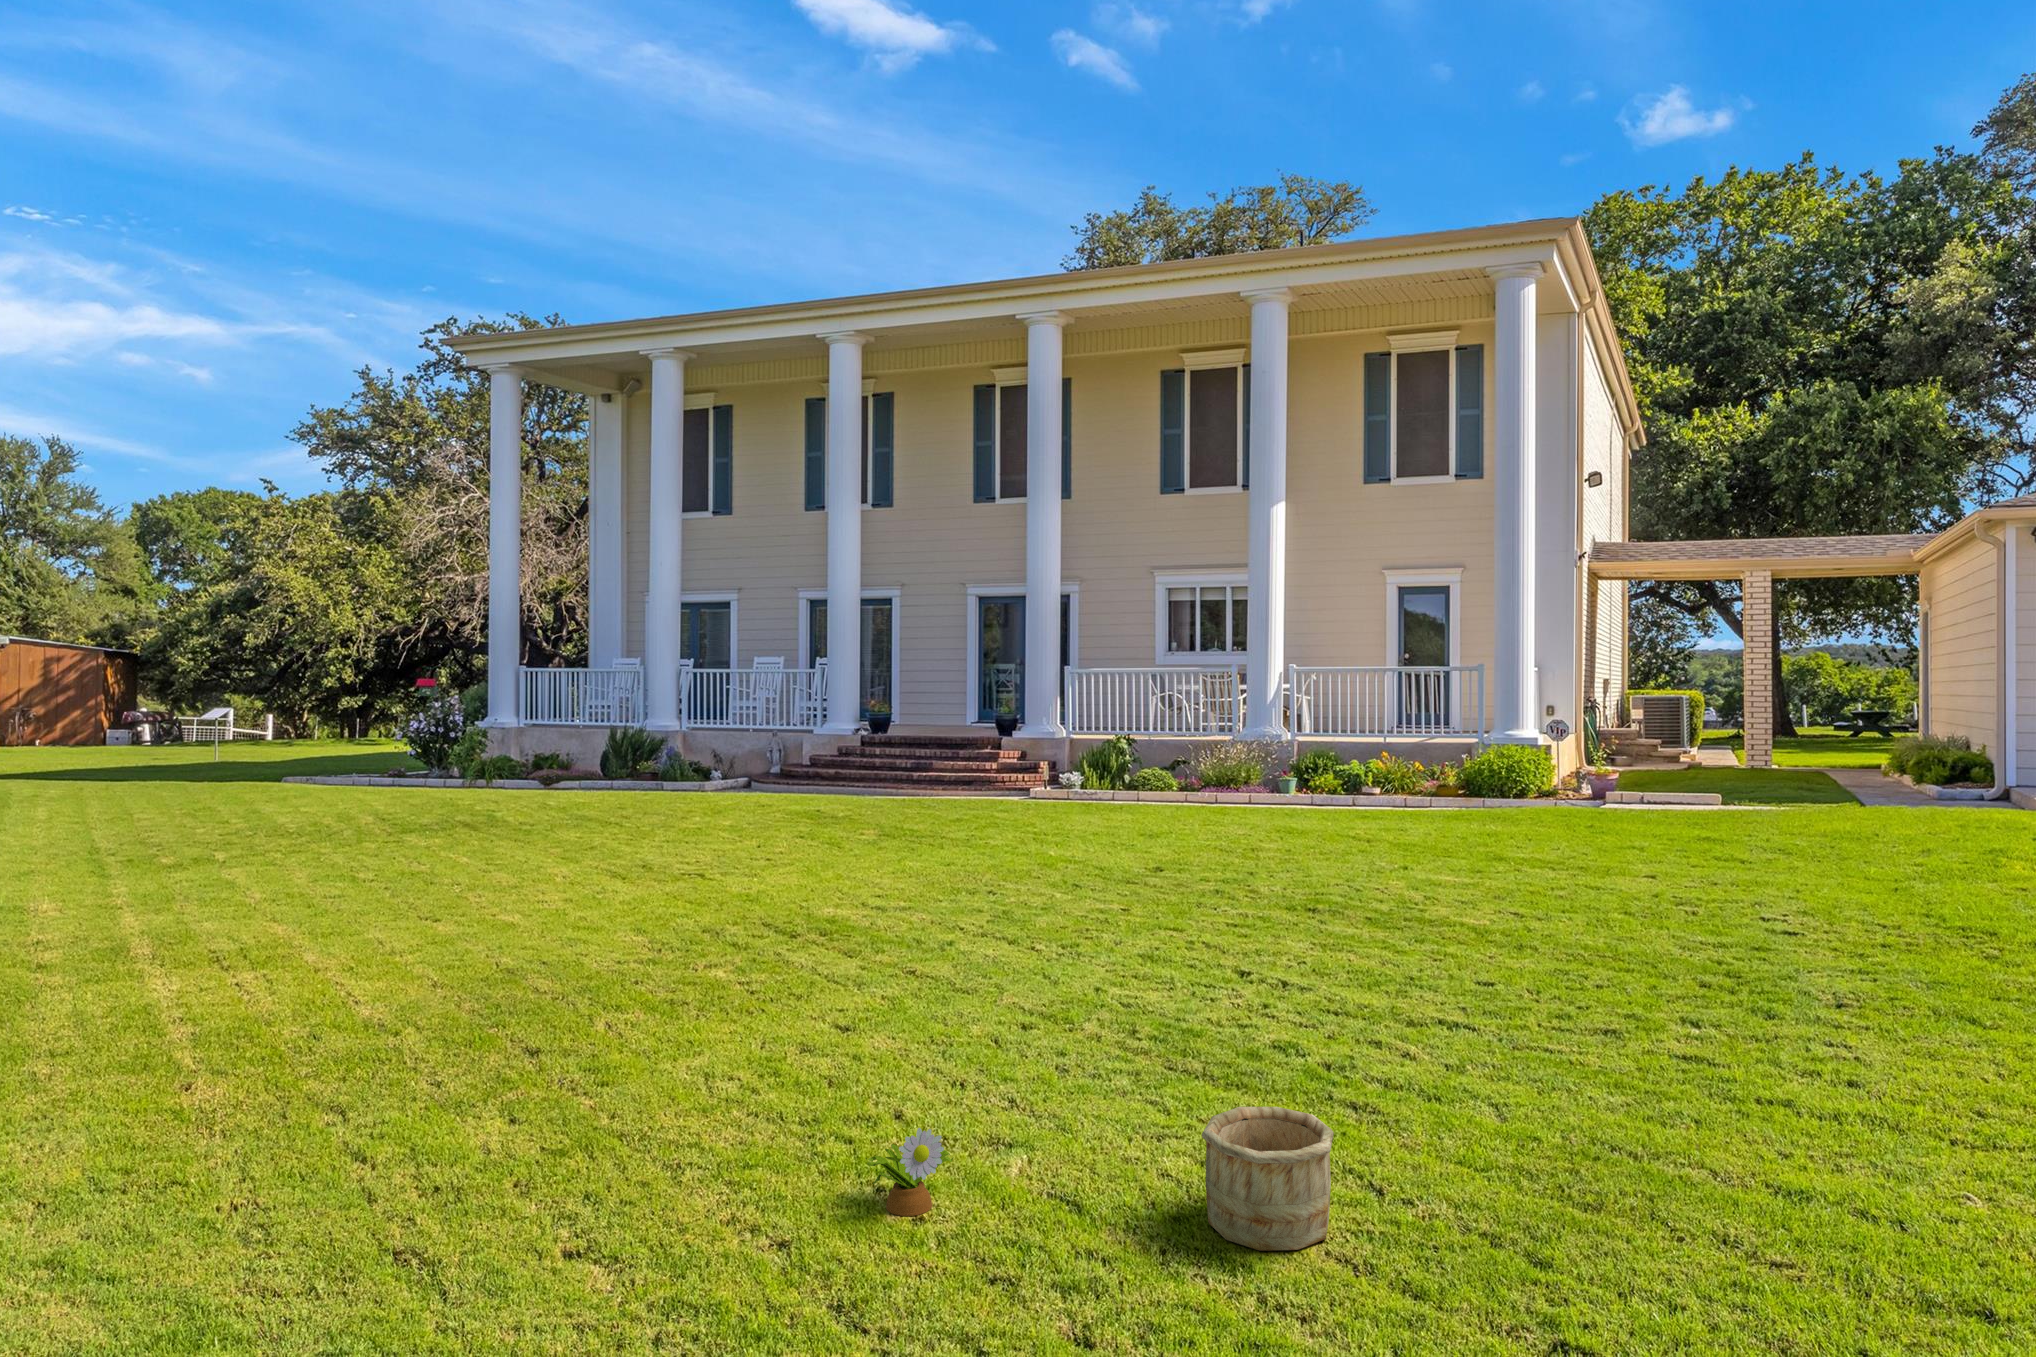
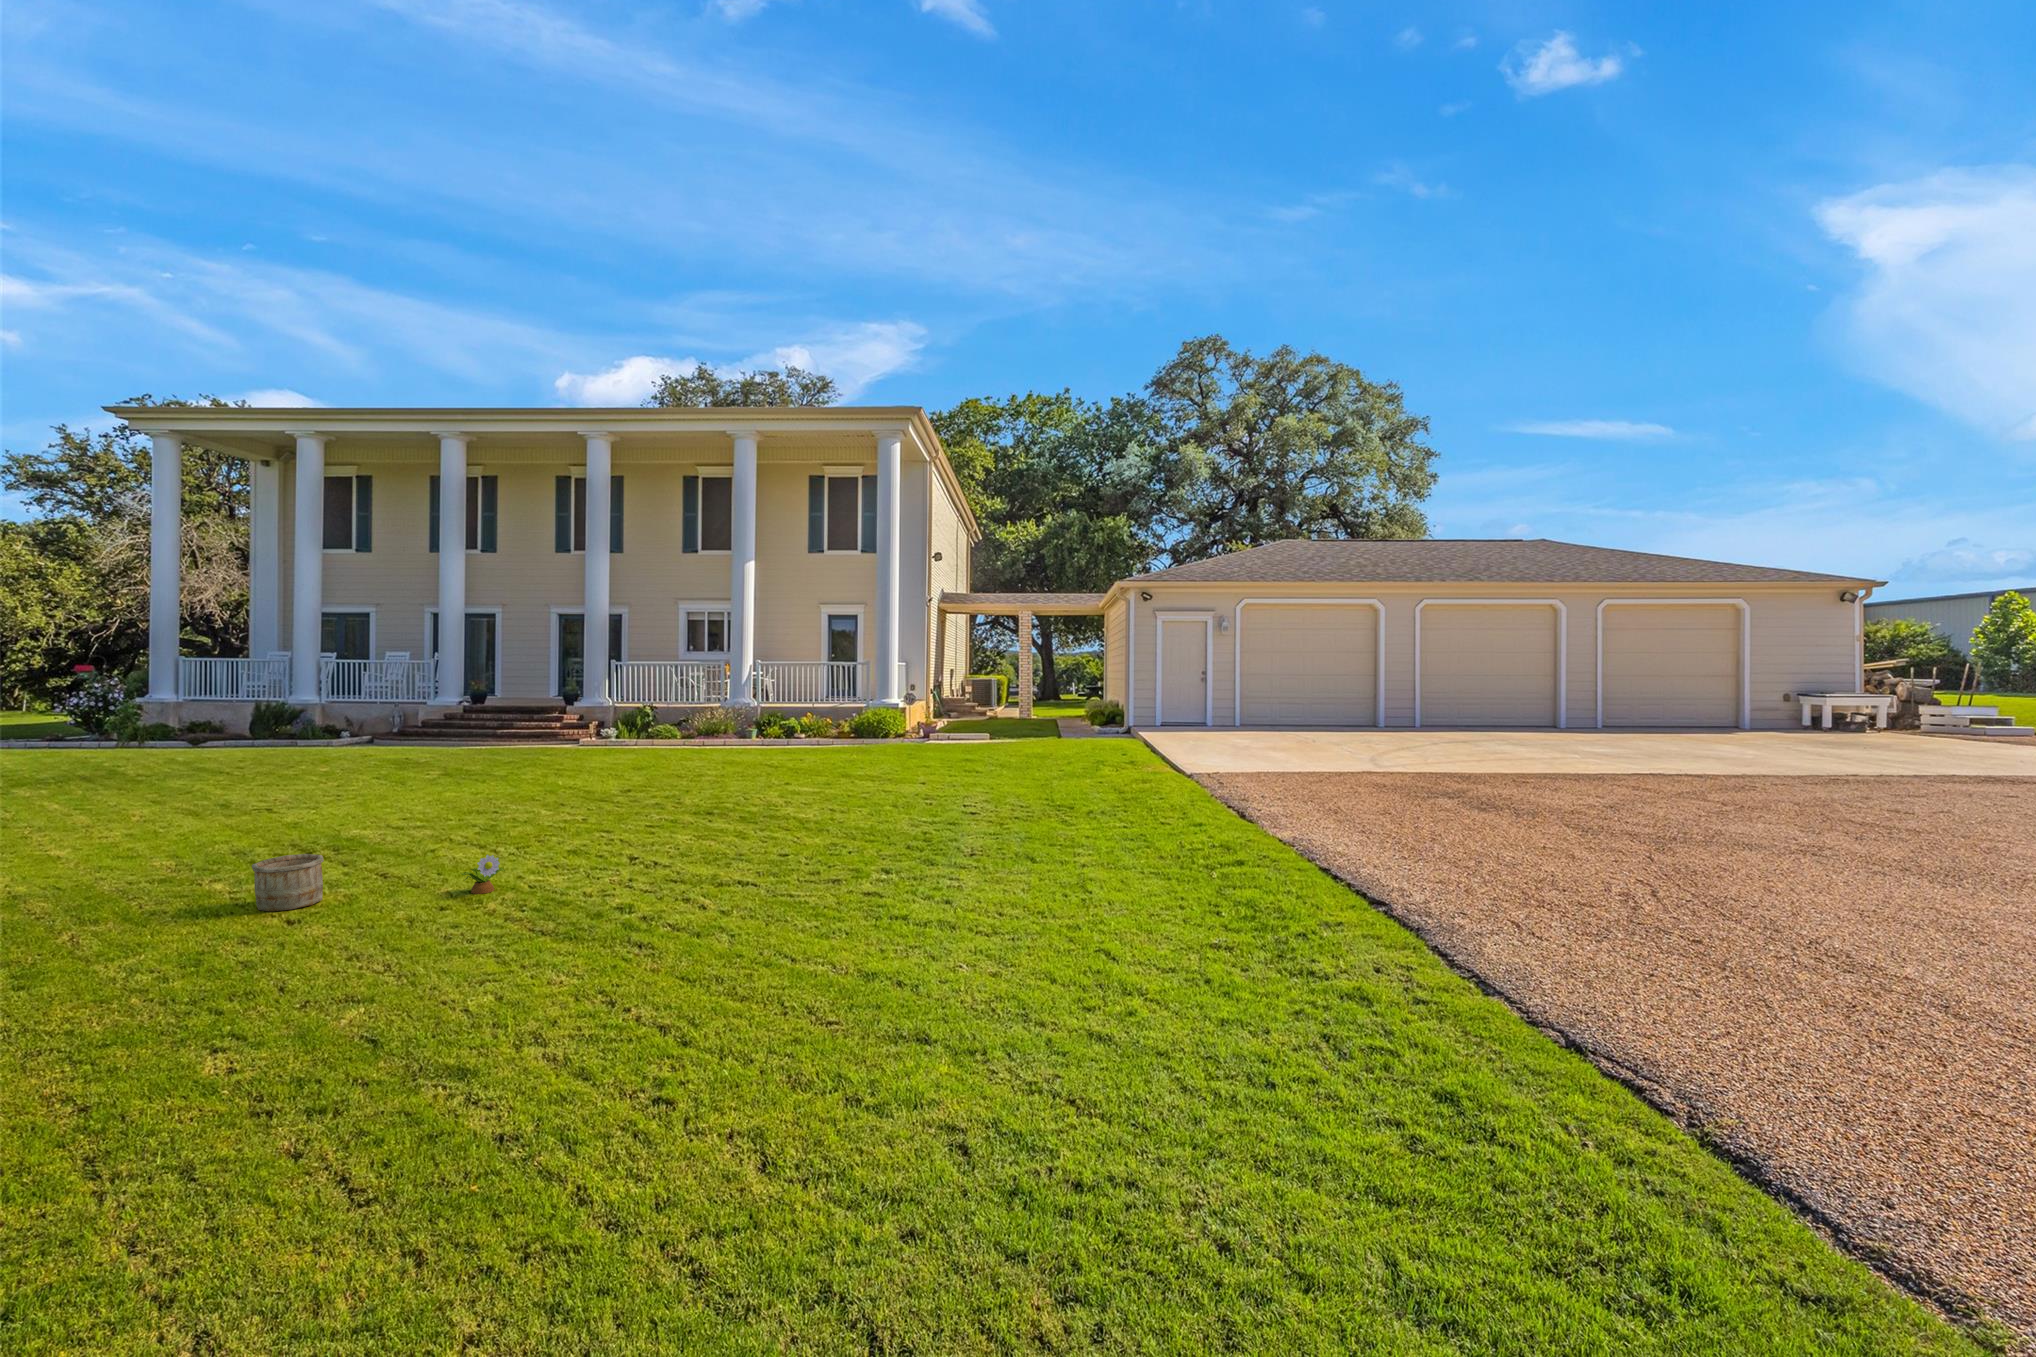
wooden bucket: present [1202,1107,1334,1251] -> present [252,854,324,911]

